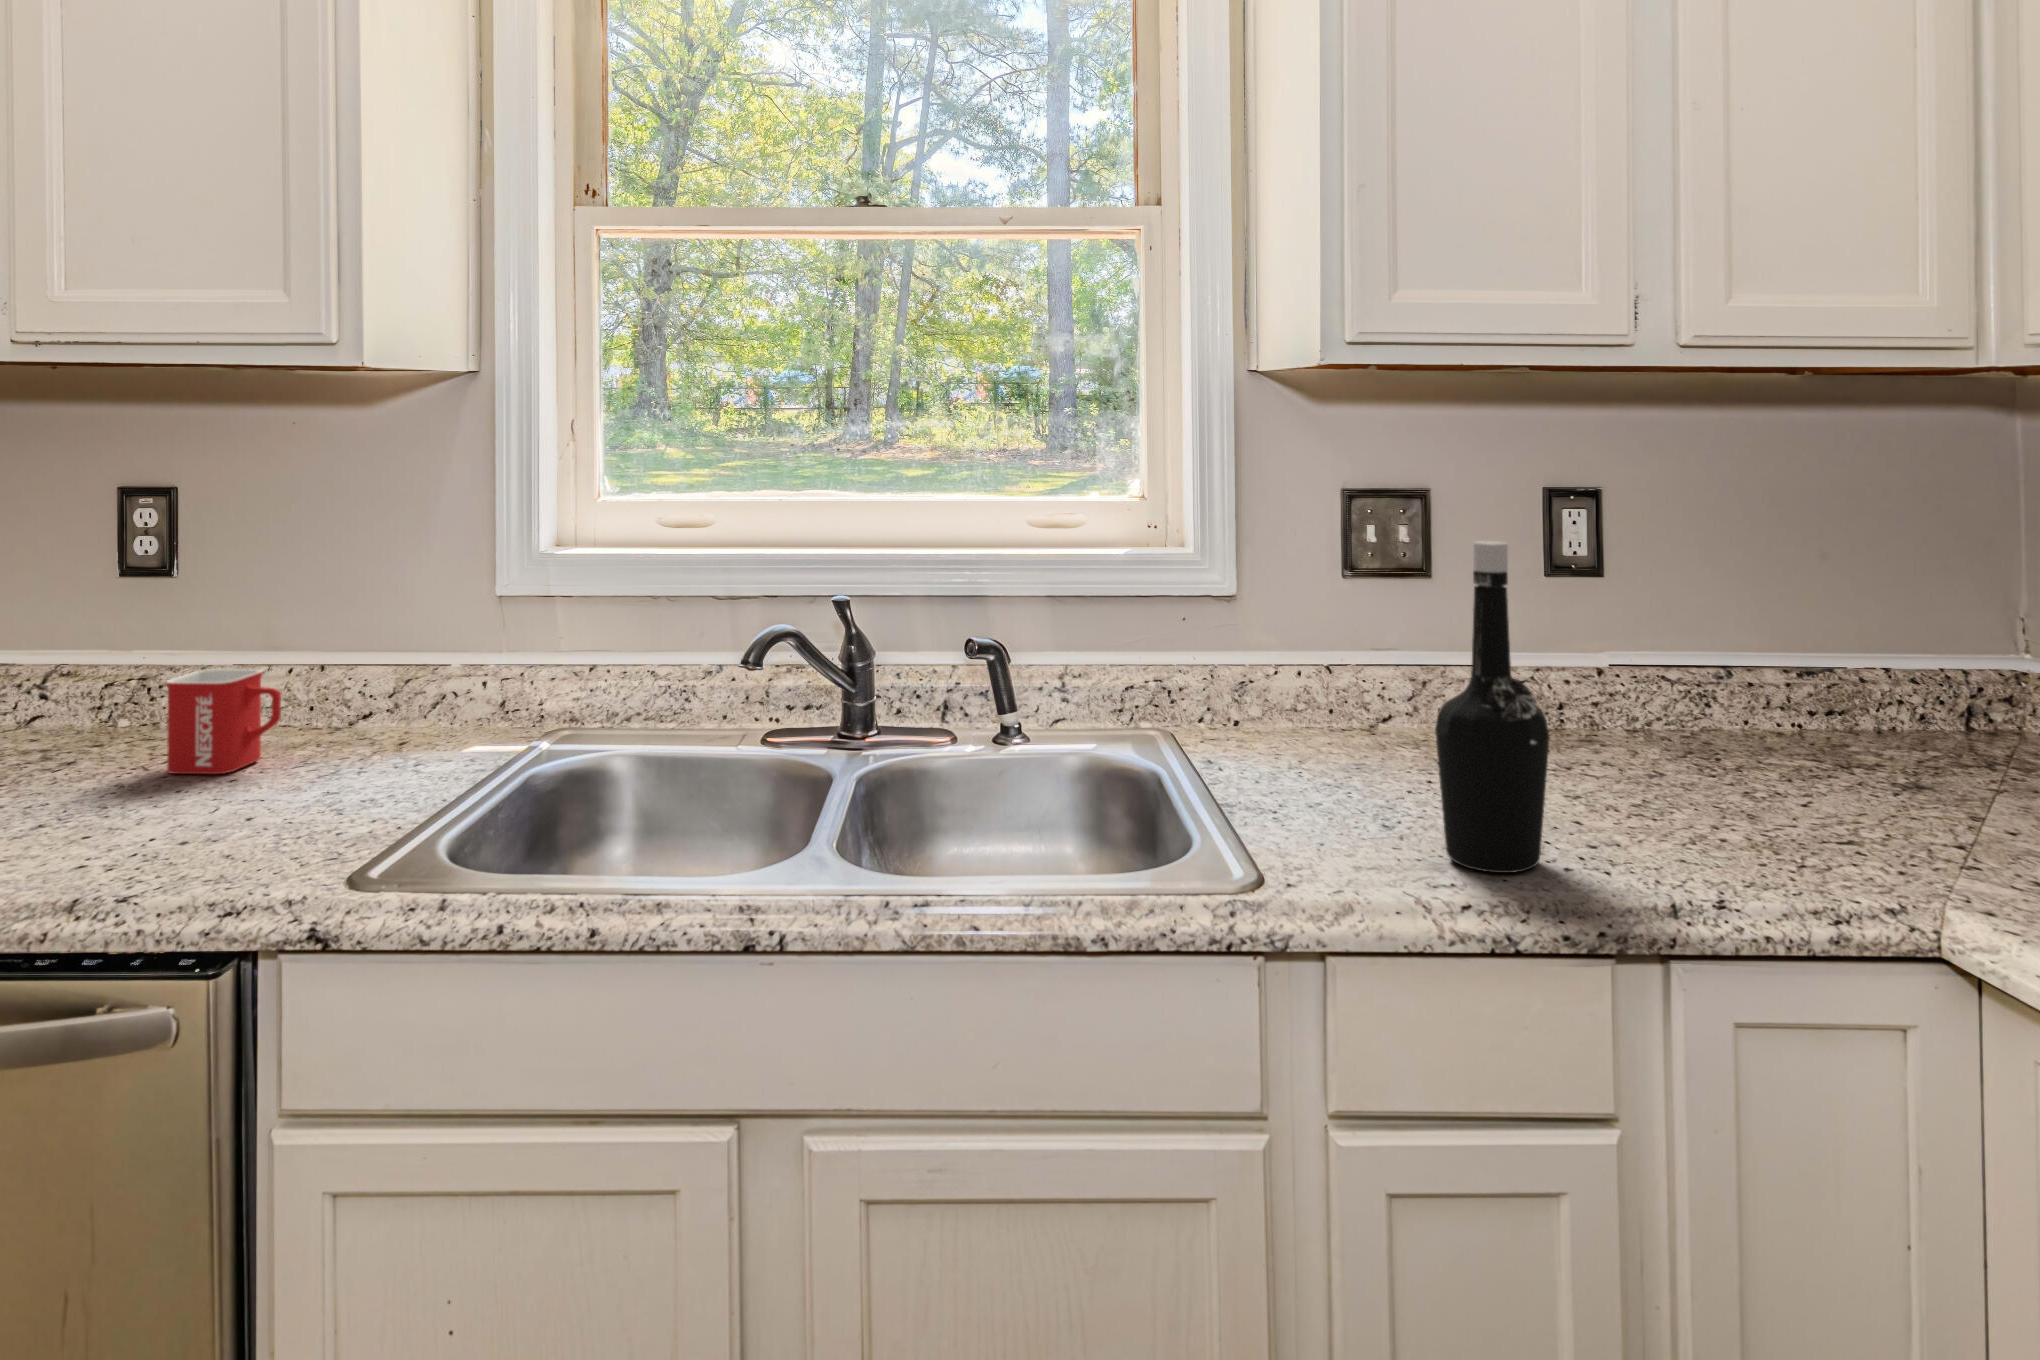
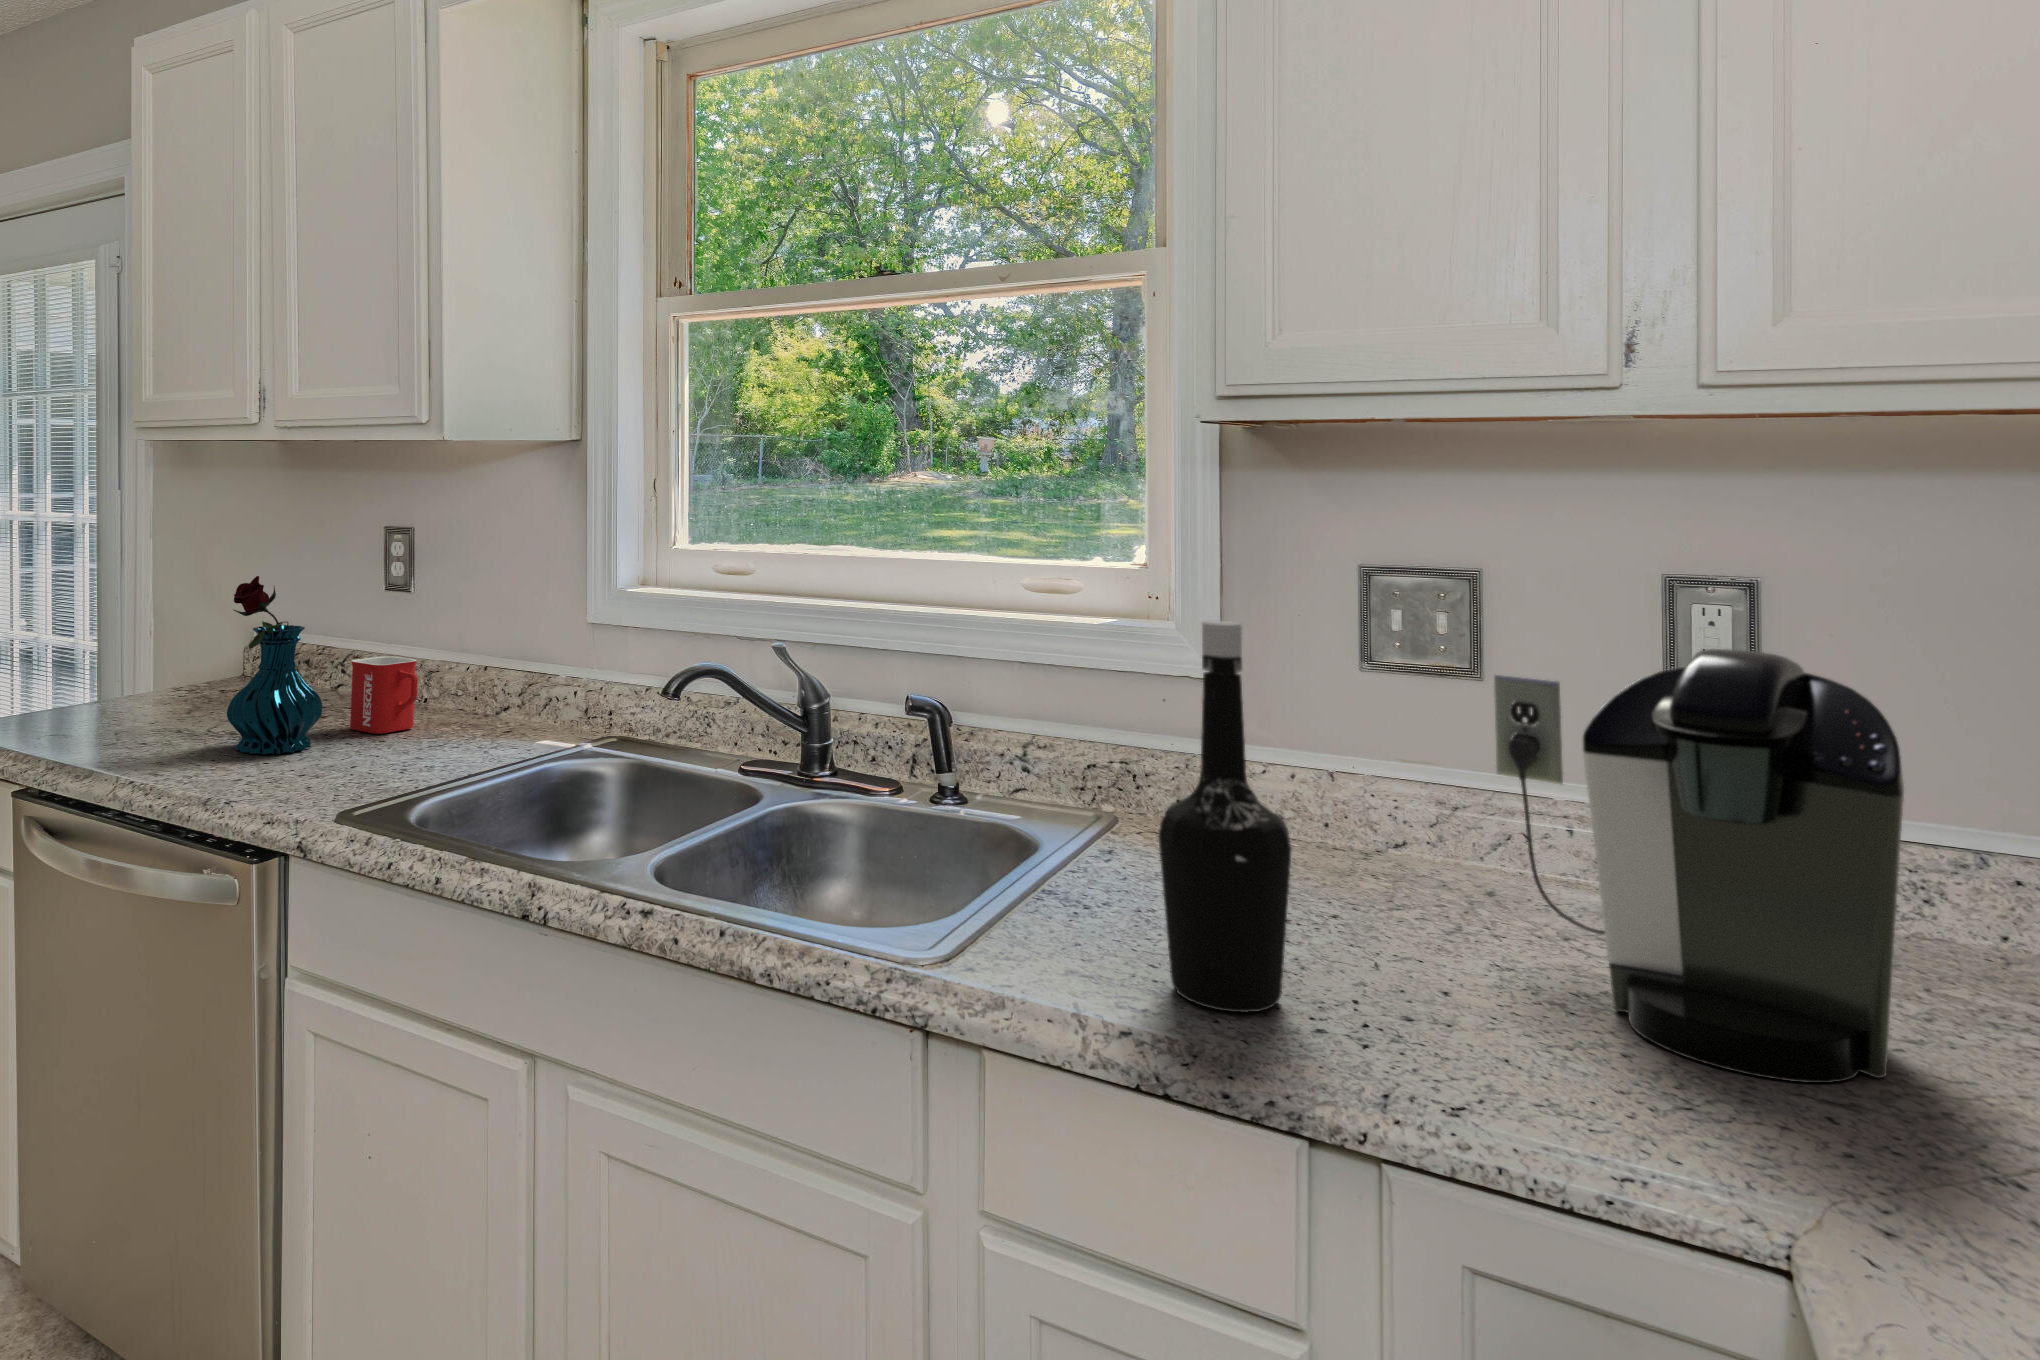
coffee maker: none [1549,533,1891,838] -> present [1494,649,1904,1083]
vase: none [27,579,179,830] -> present [227,576,323,755]

